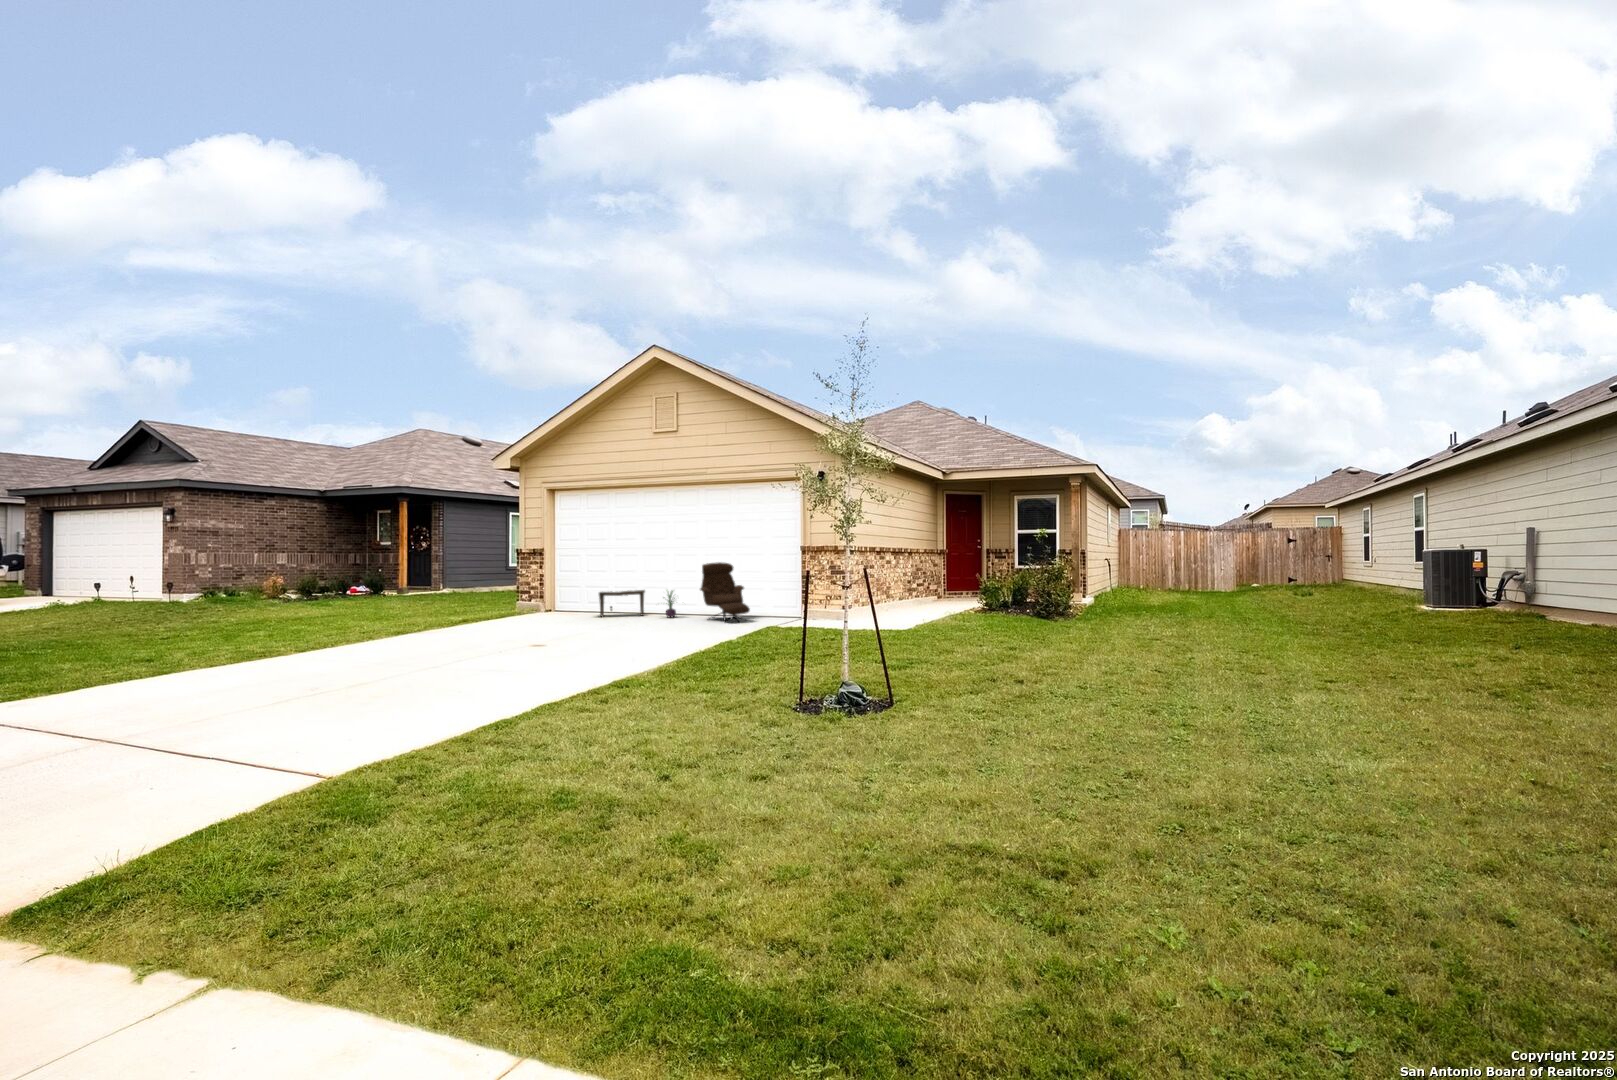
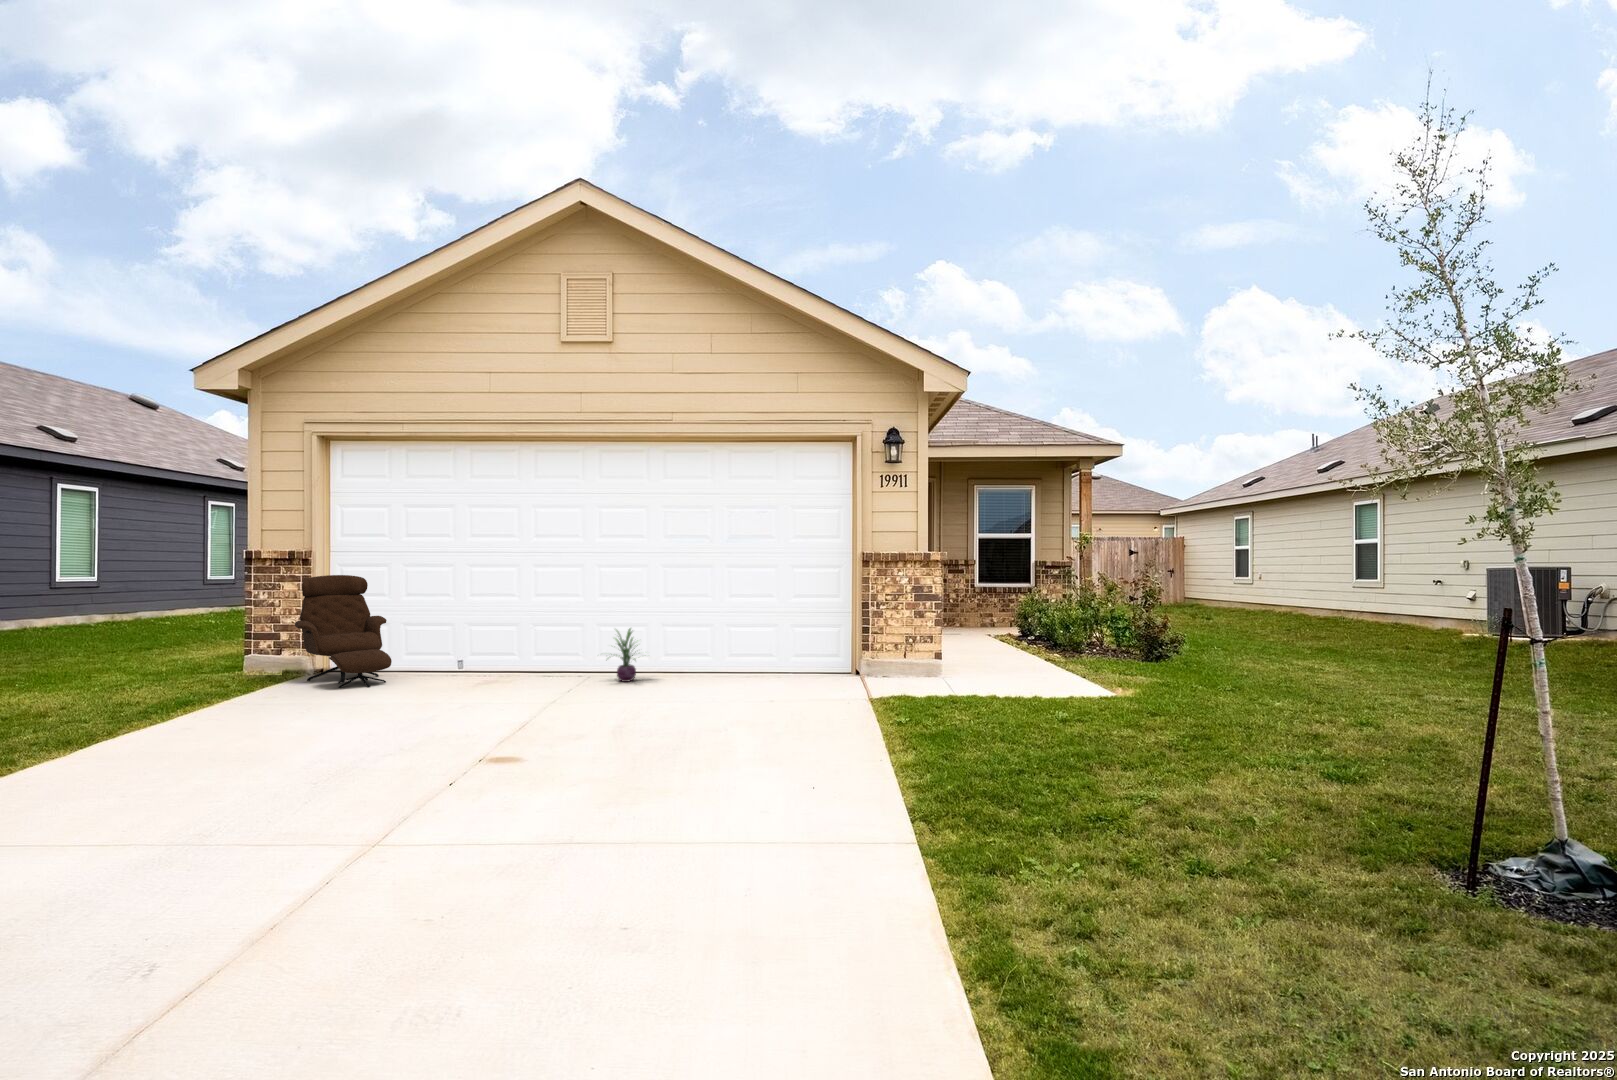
lounge chair: present [700,562,750,621] -> present [295,575,392,688]
bench: present [599,590,645,617] -> none [469,629,565,687]

